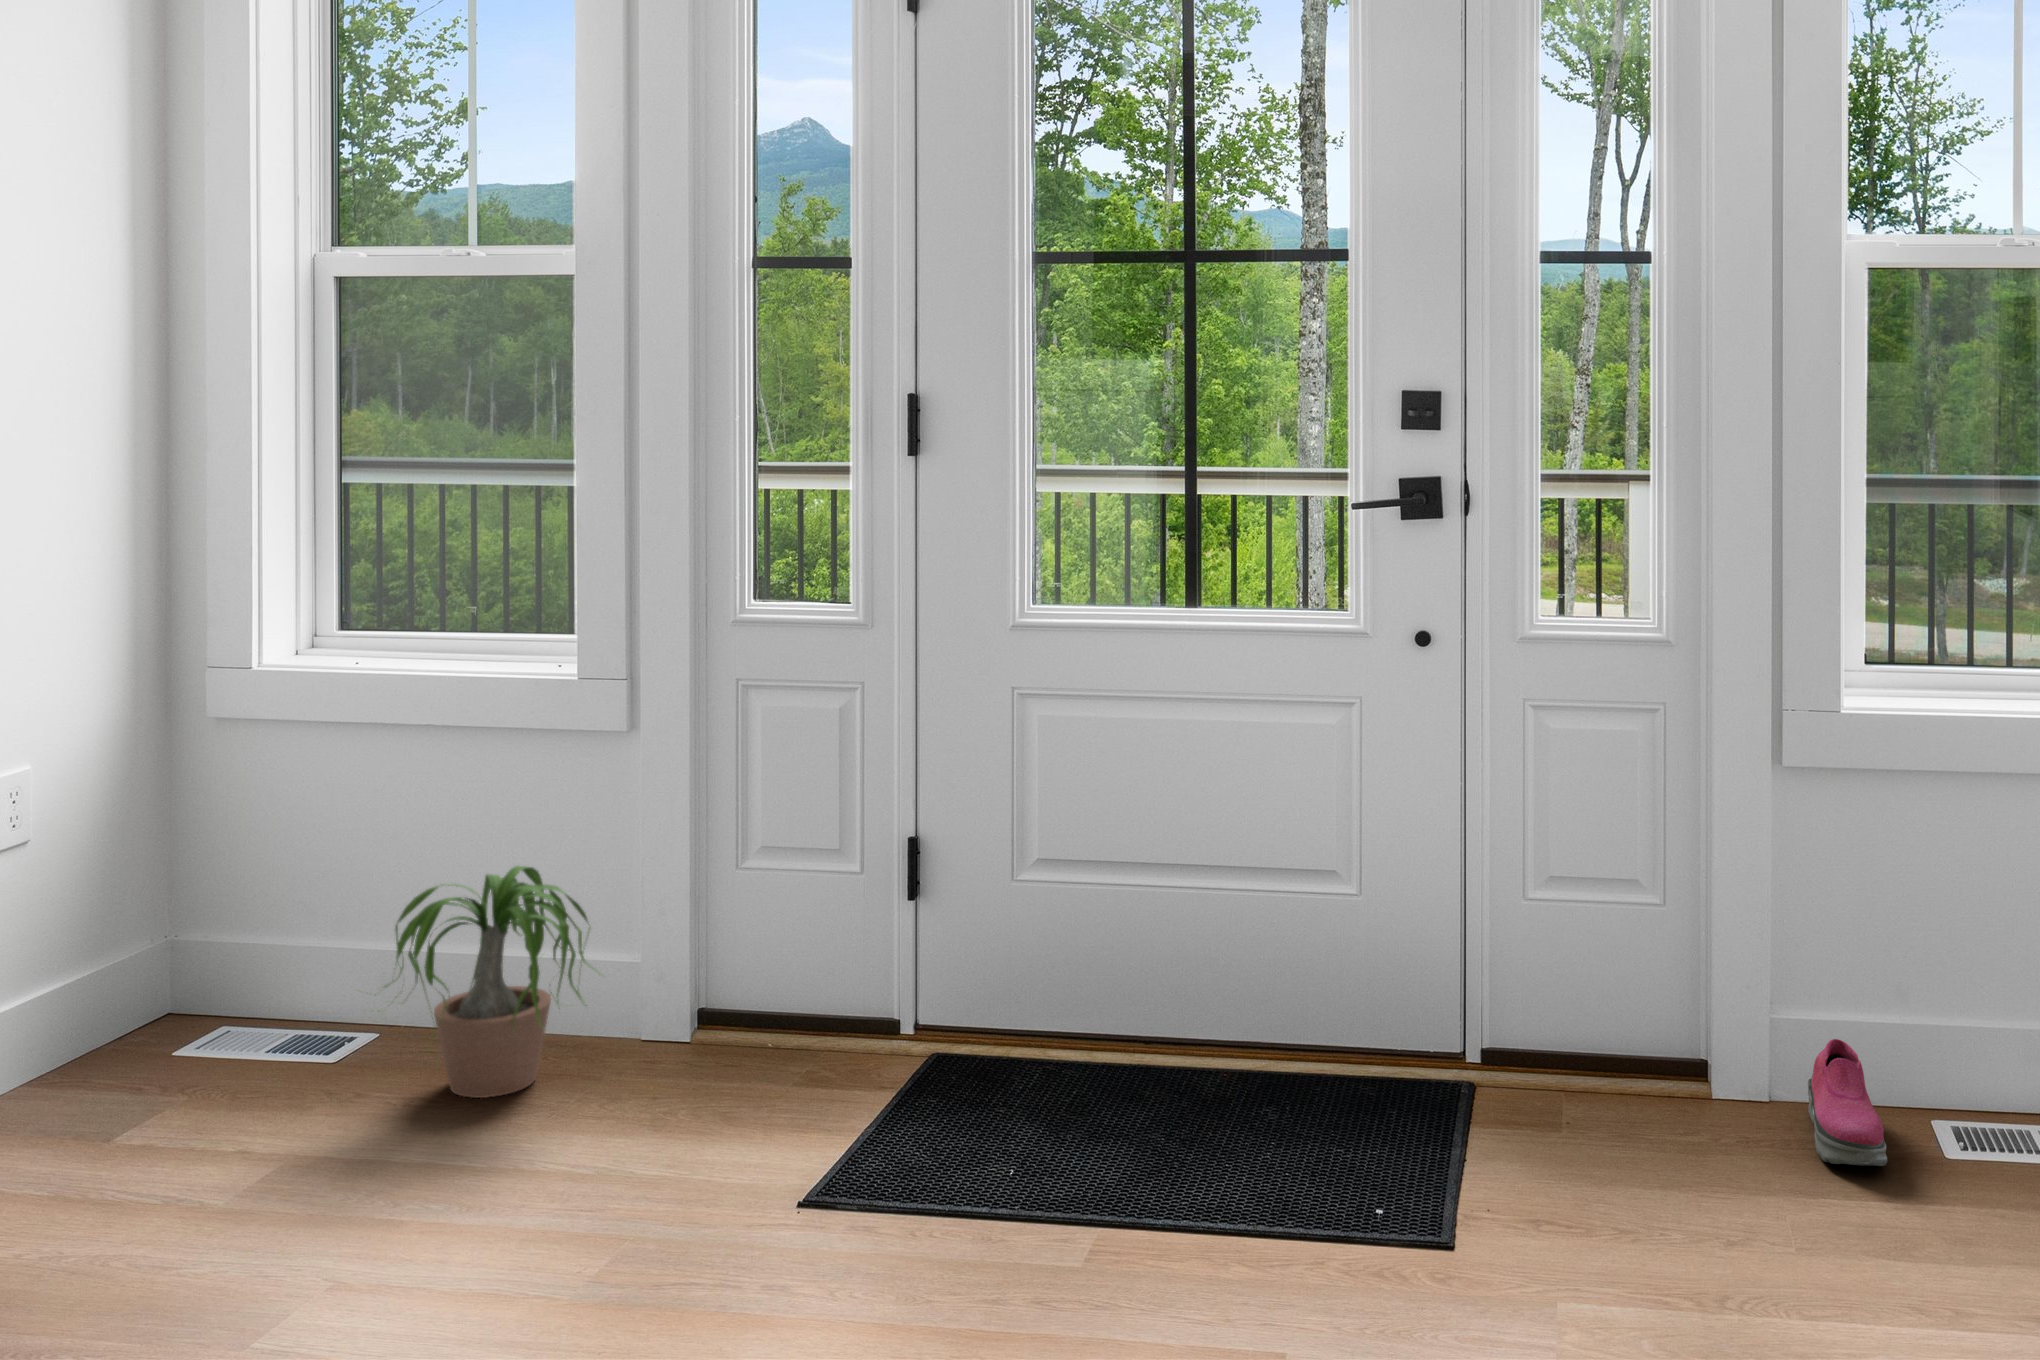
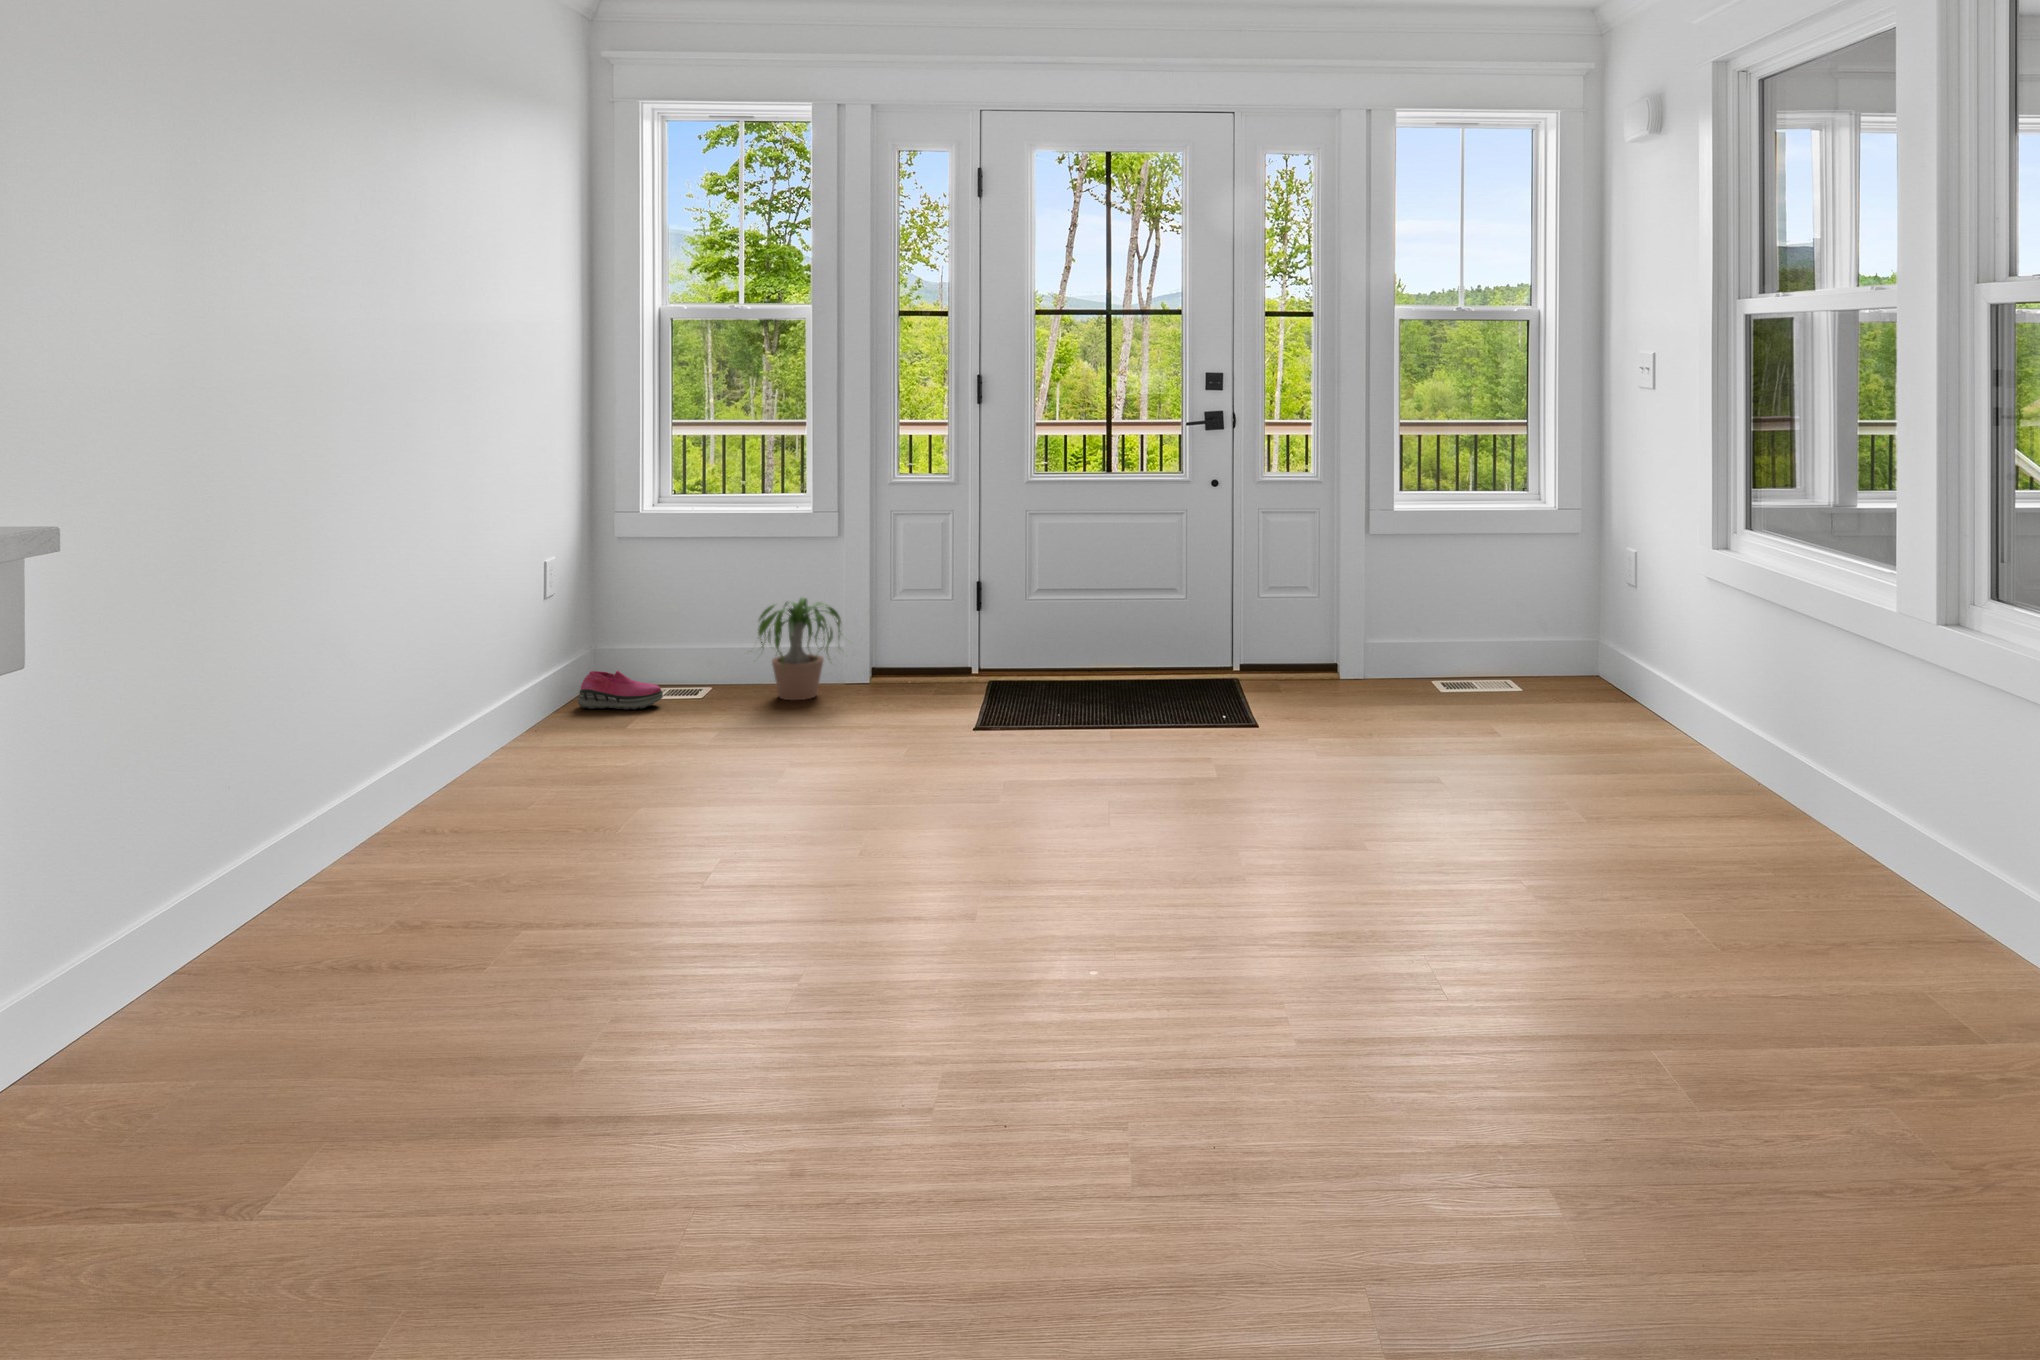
shoe: present [1808,1039,1887,1166] -> present [578,671,663,710]

